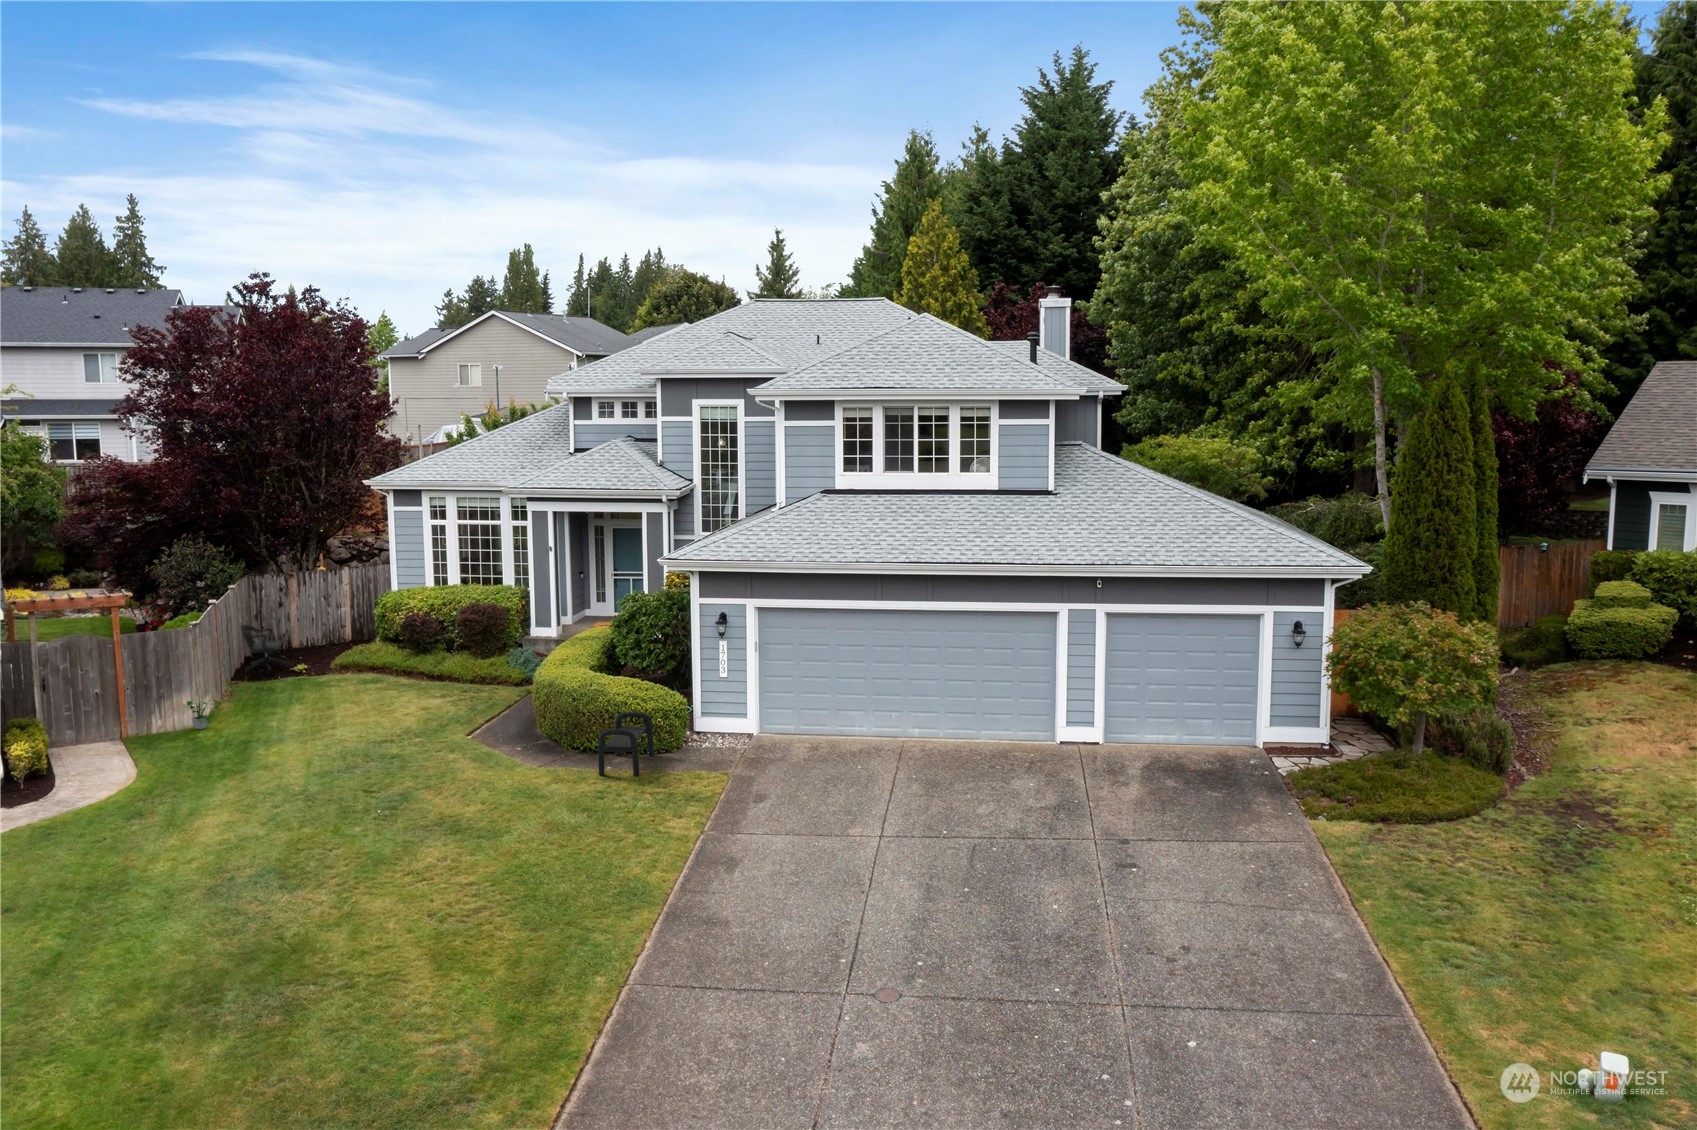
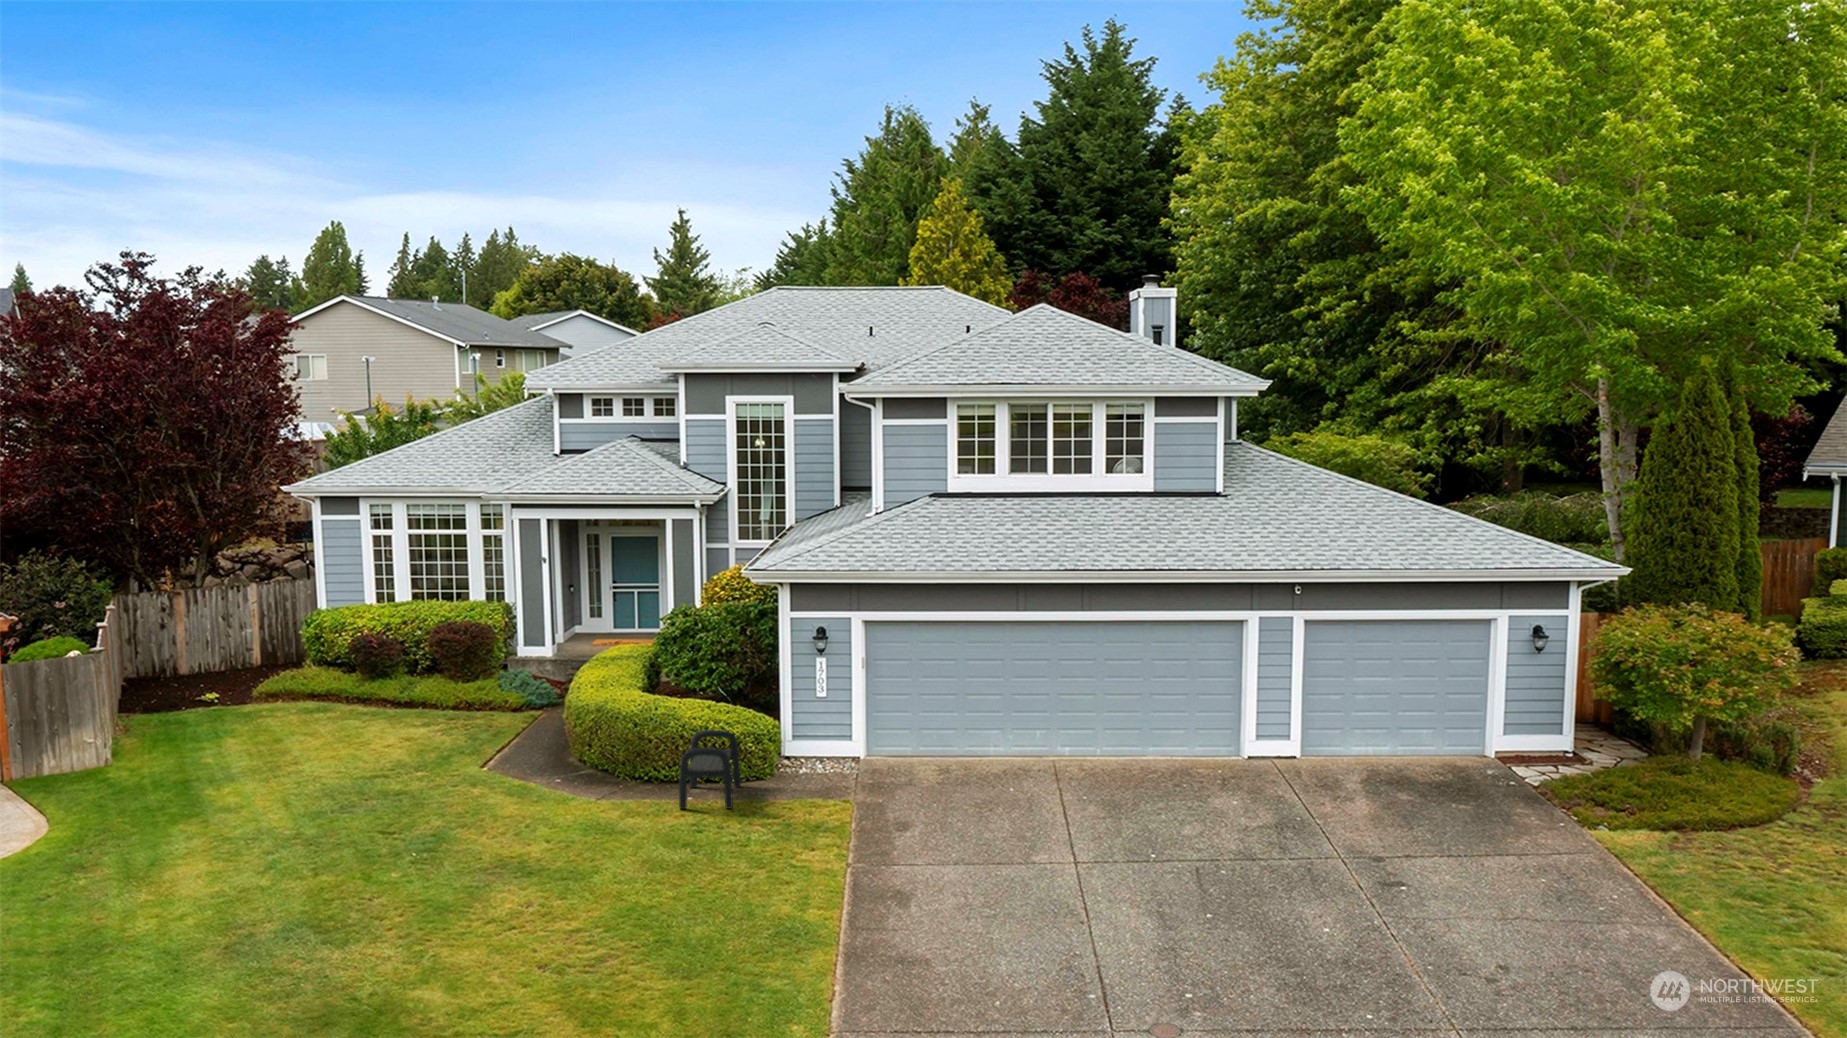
chair: present [240,625,289,673] -> none [134,644,199,709]
potted plant: present [186,700,215,729] -> none [89,722,128,772]

